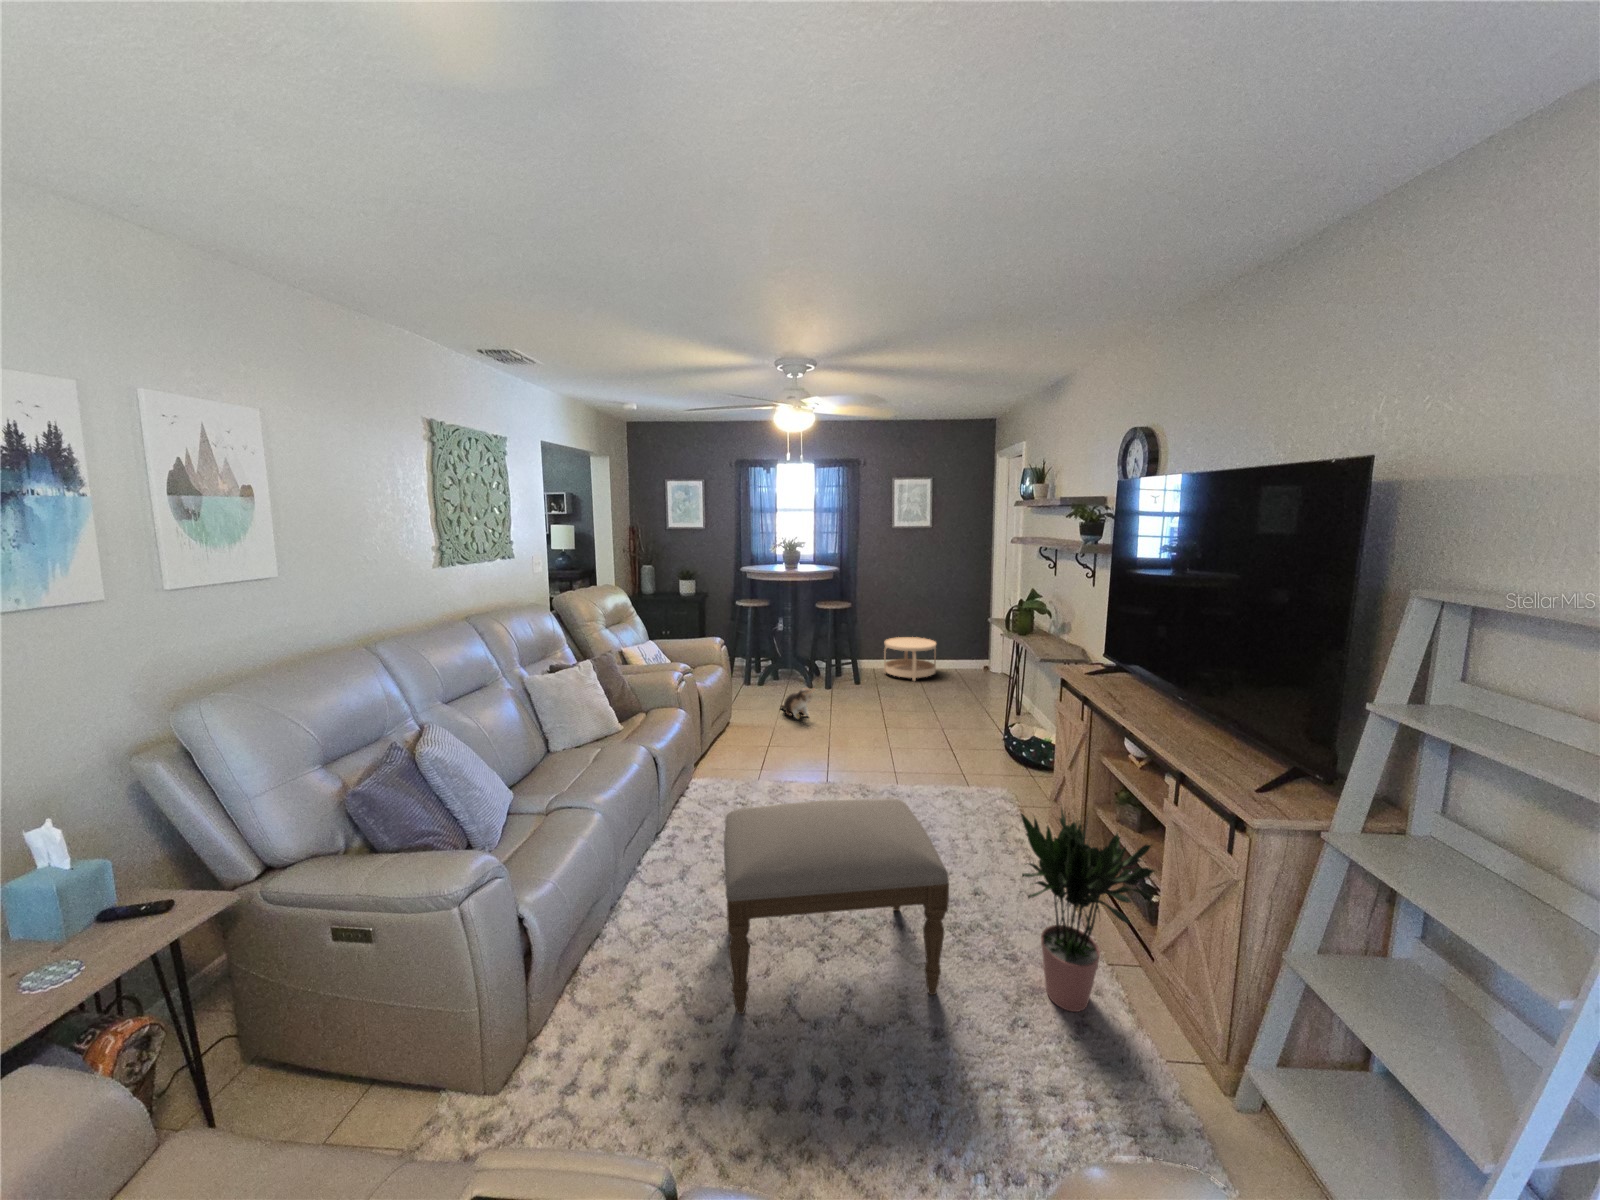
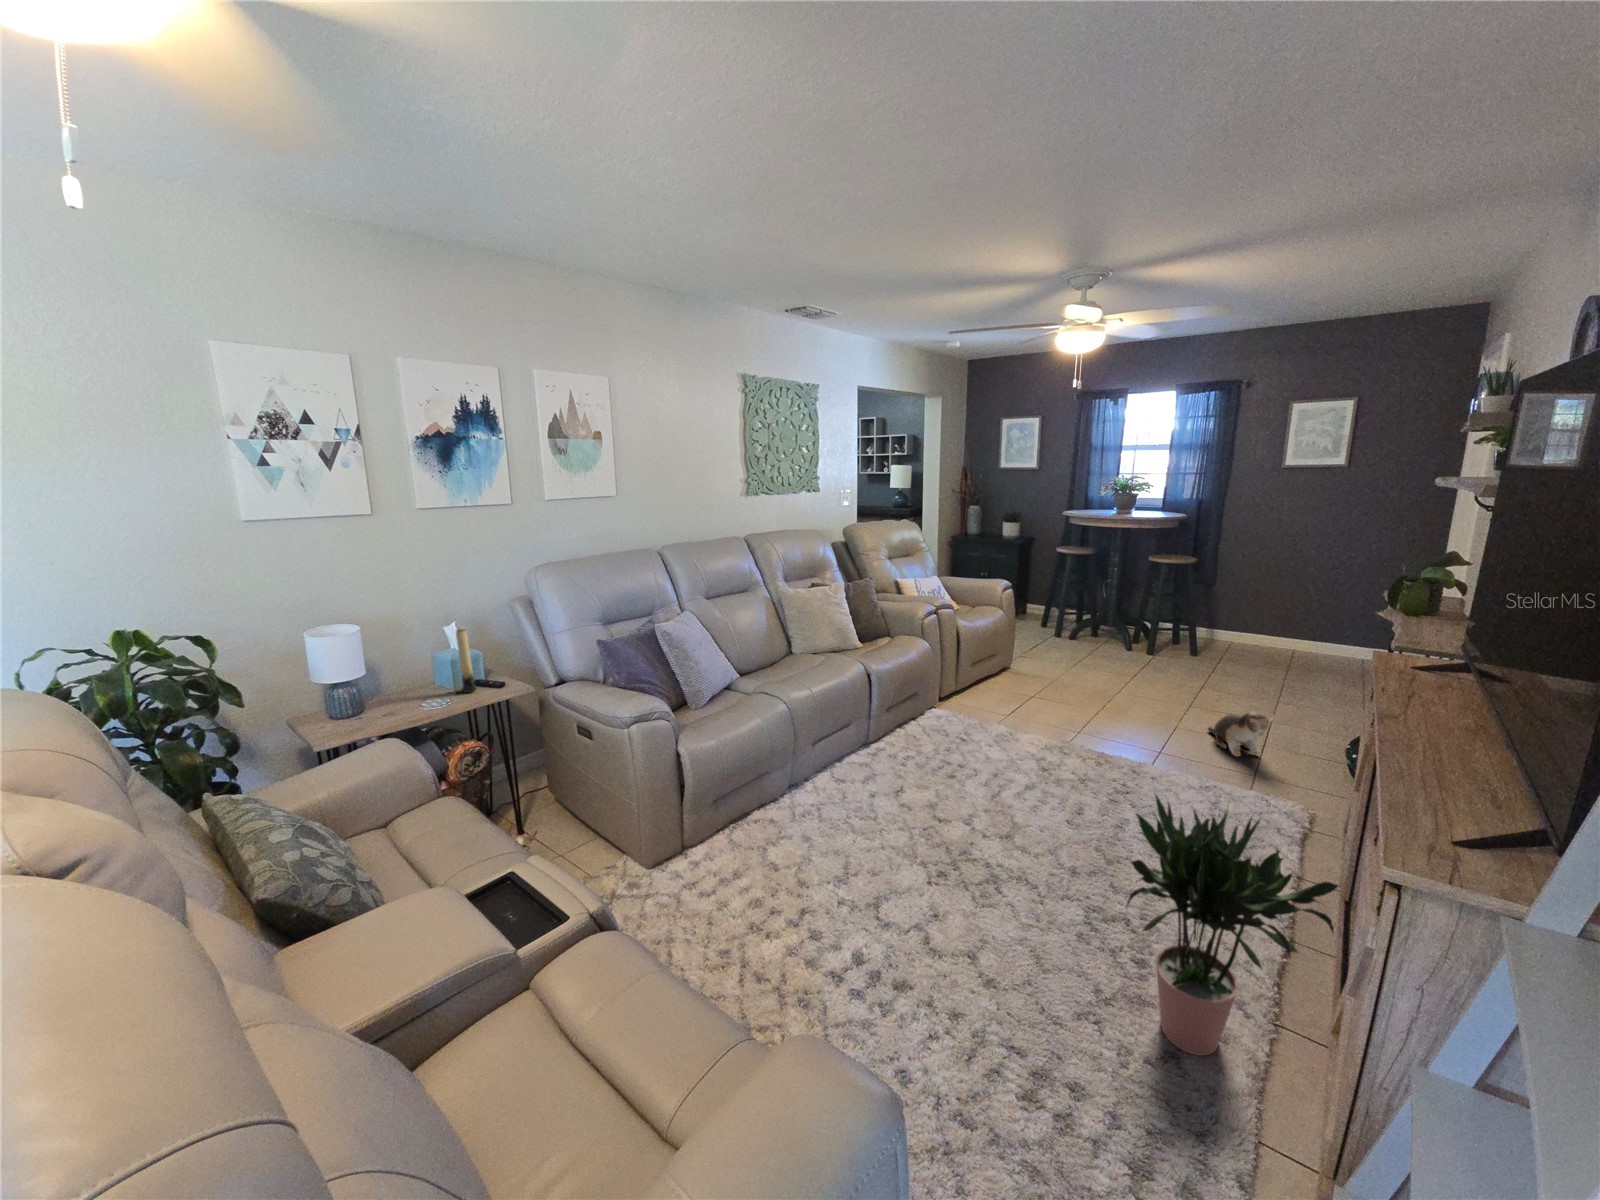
side table: present [884,637,936,681] -> none [1250,609,1342,667]
plush toy: present [781,688,814,719] -> present [1208,711,1274,757]
ottoman: present [724,799,949,1014] -> none [819,724,1064,959]
candle: none [57,836,109,964] -> present [456,628,476,694]

